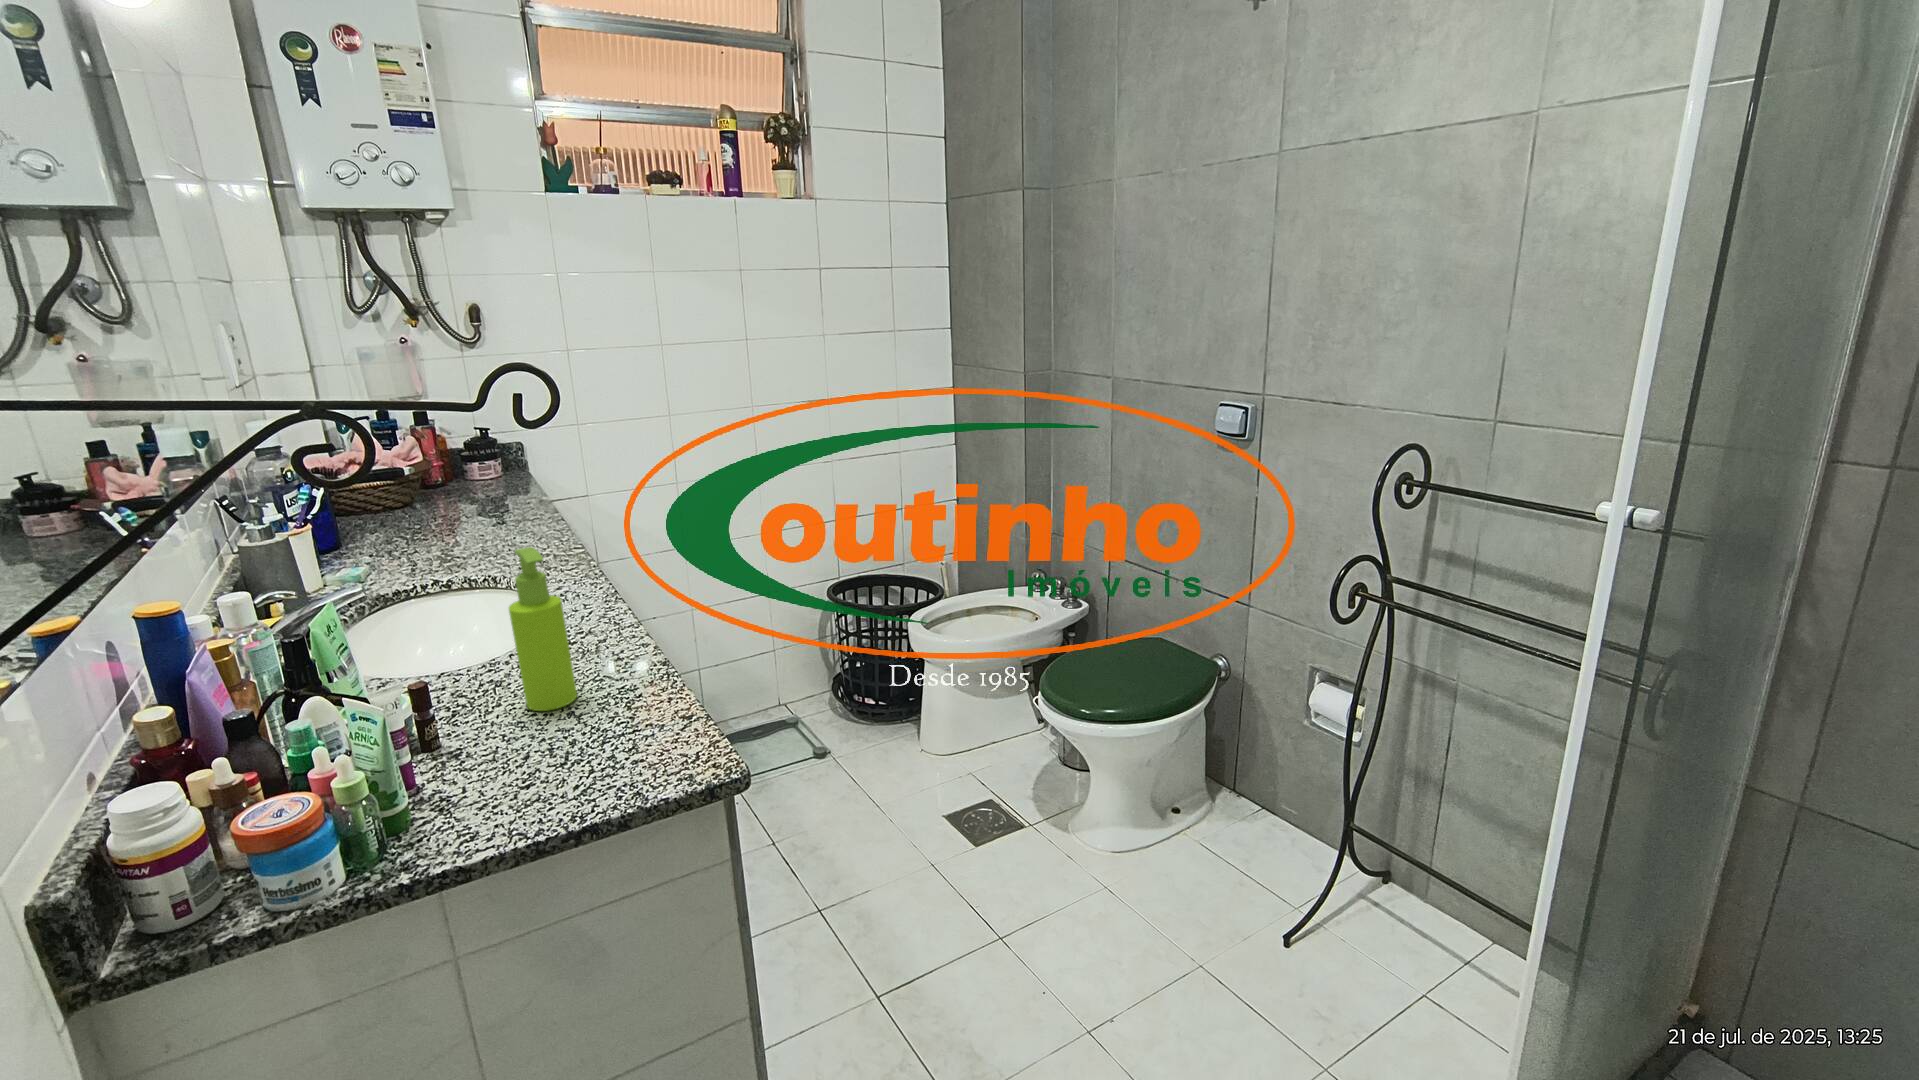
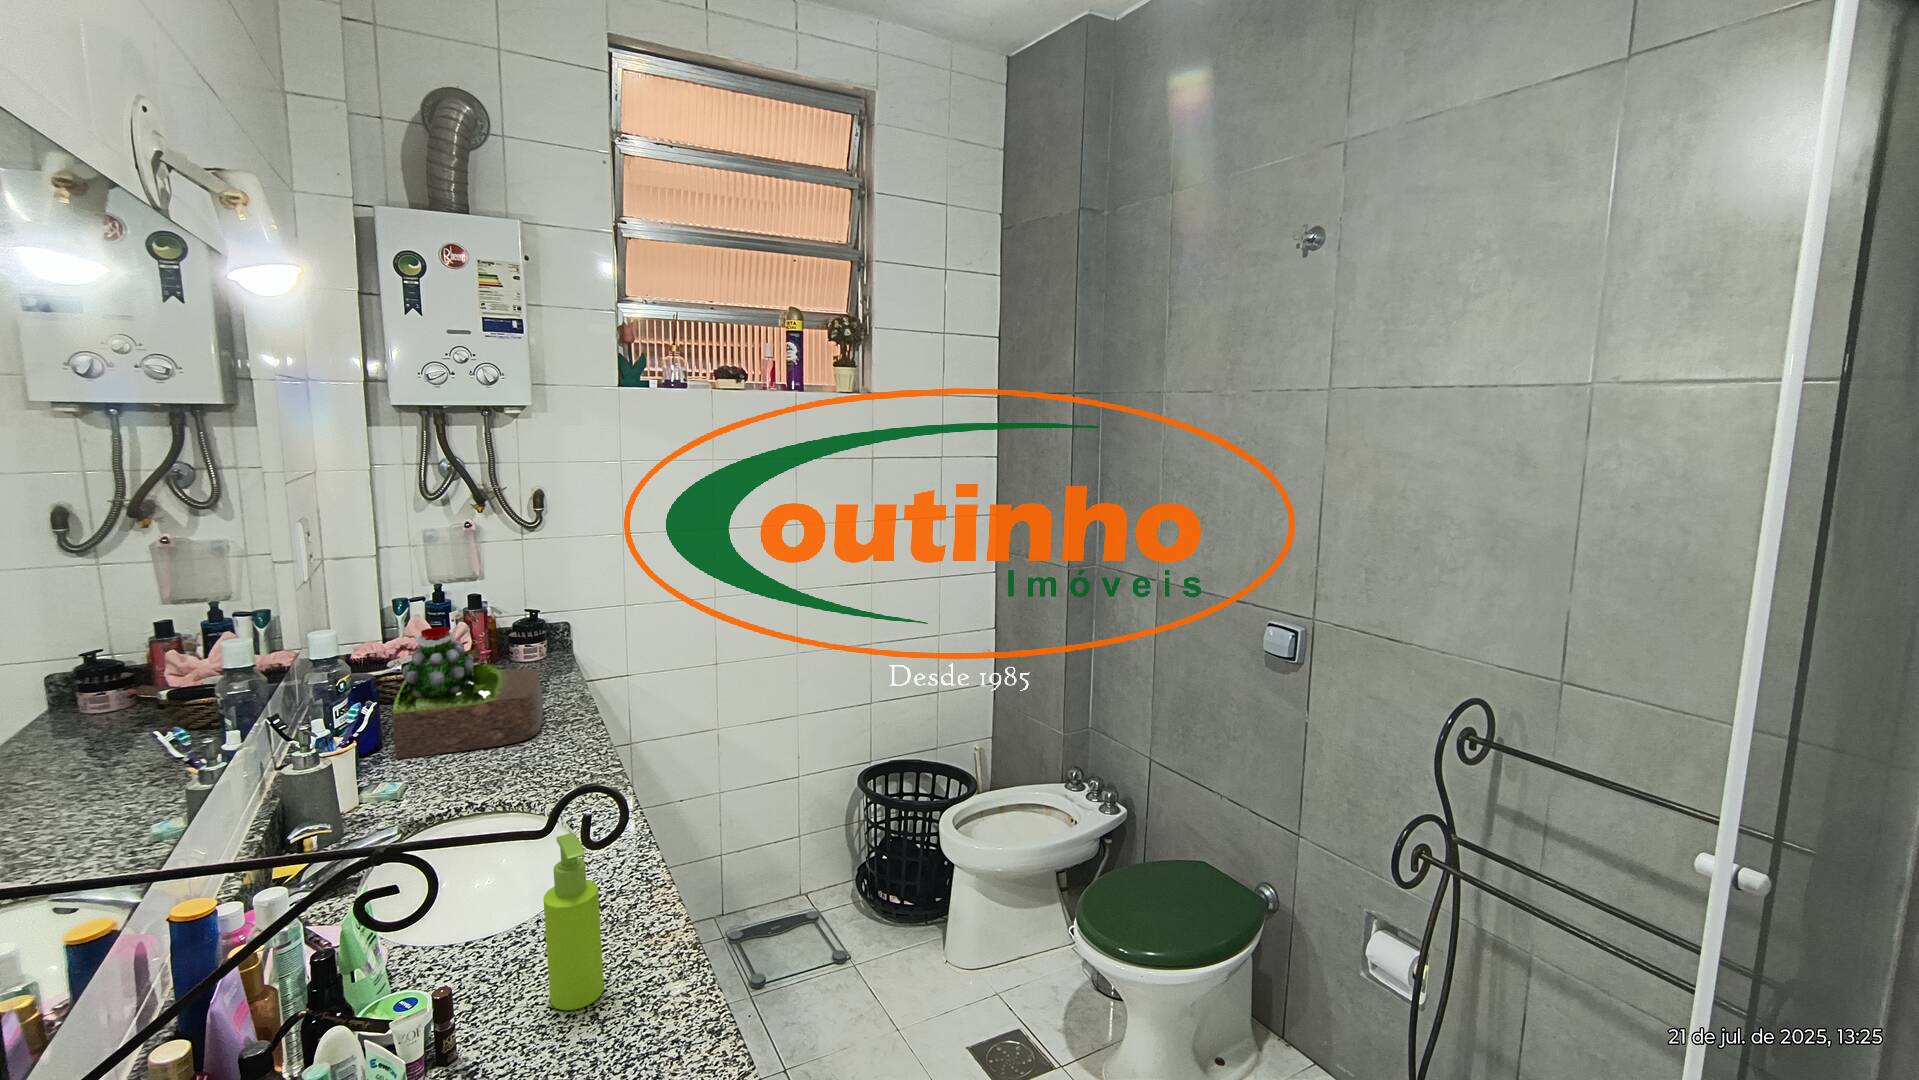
succulent plant: none [347,428,503,555] -> present [393,627,543,759]

